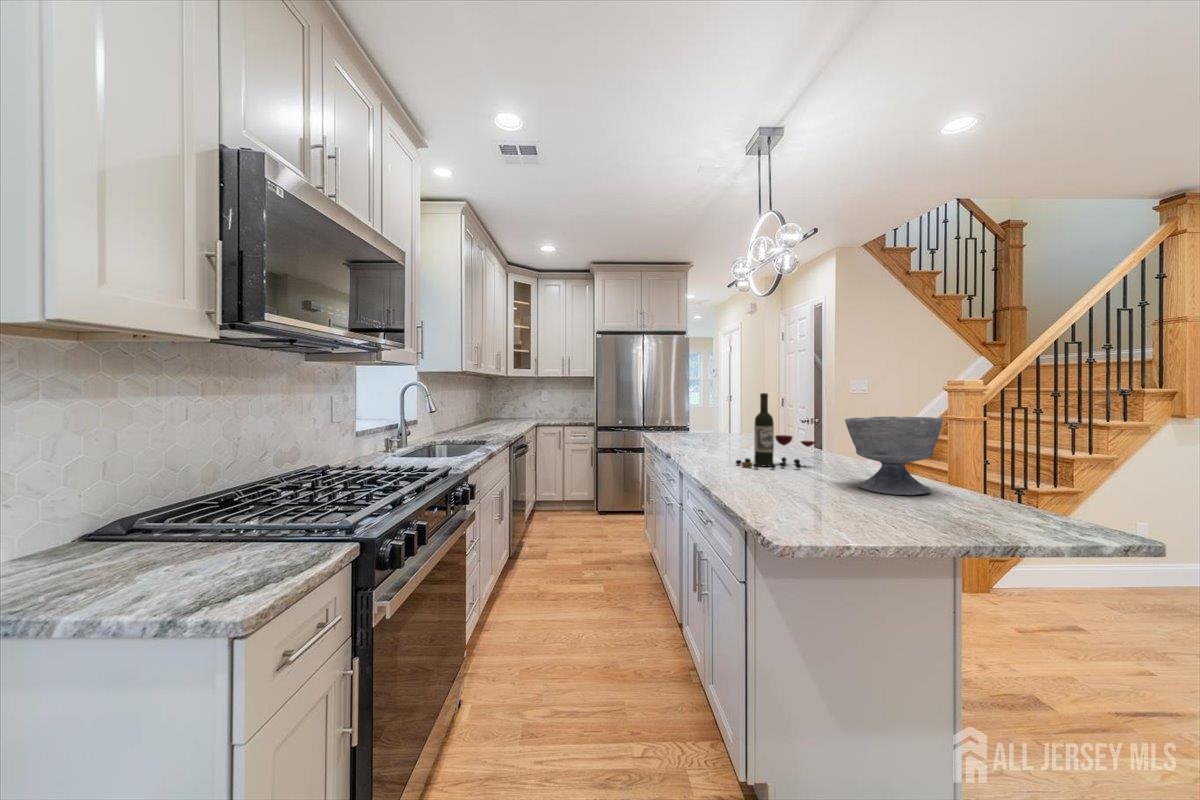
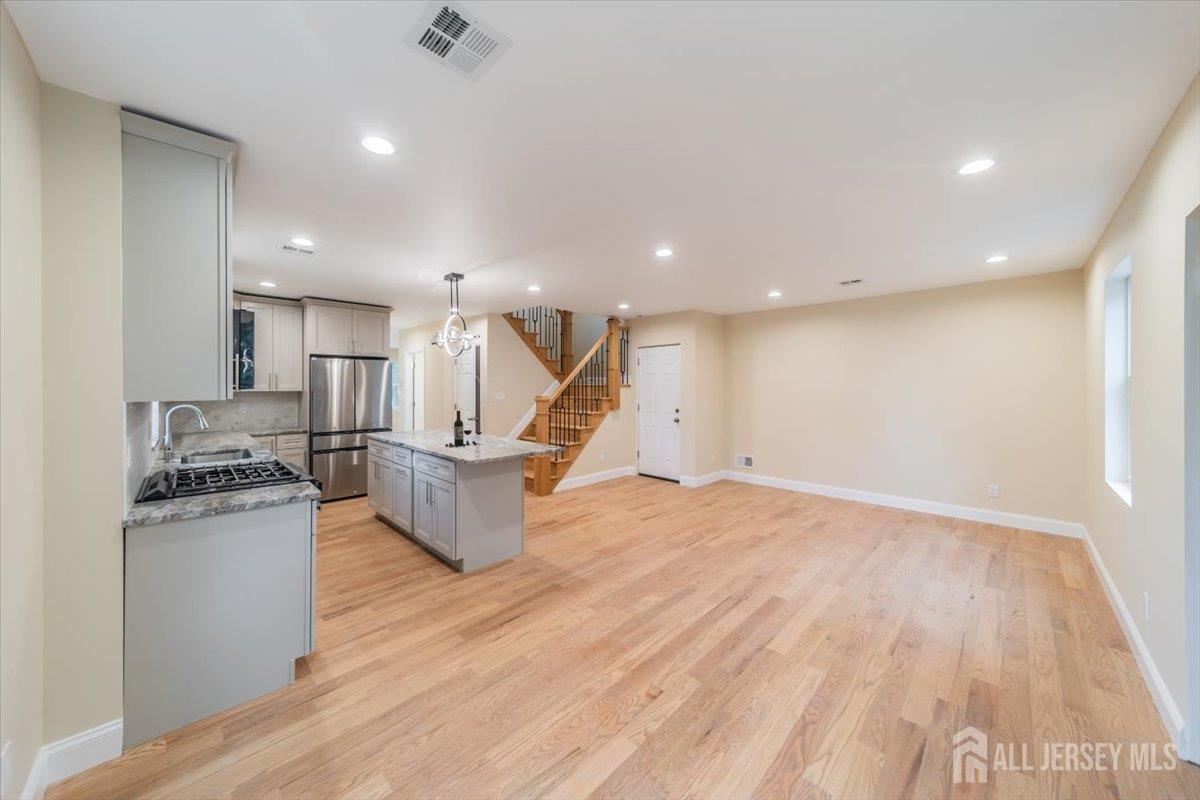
bowl: present [845,416,943,495] -> none [495,420,528,450]

